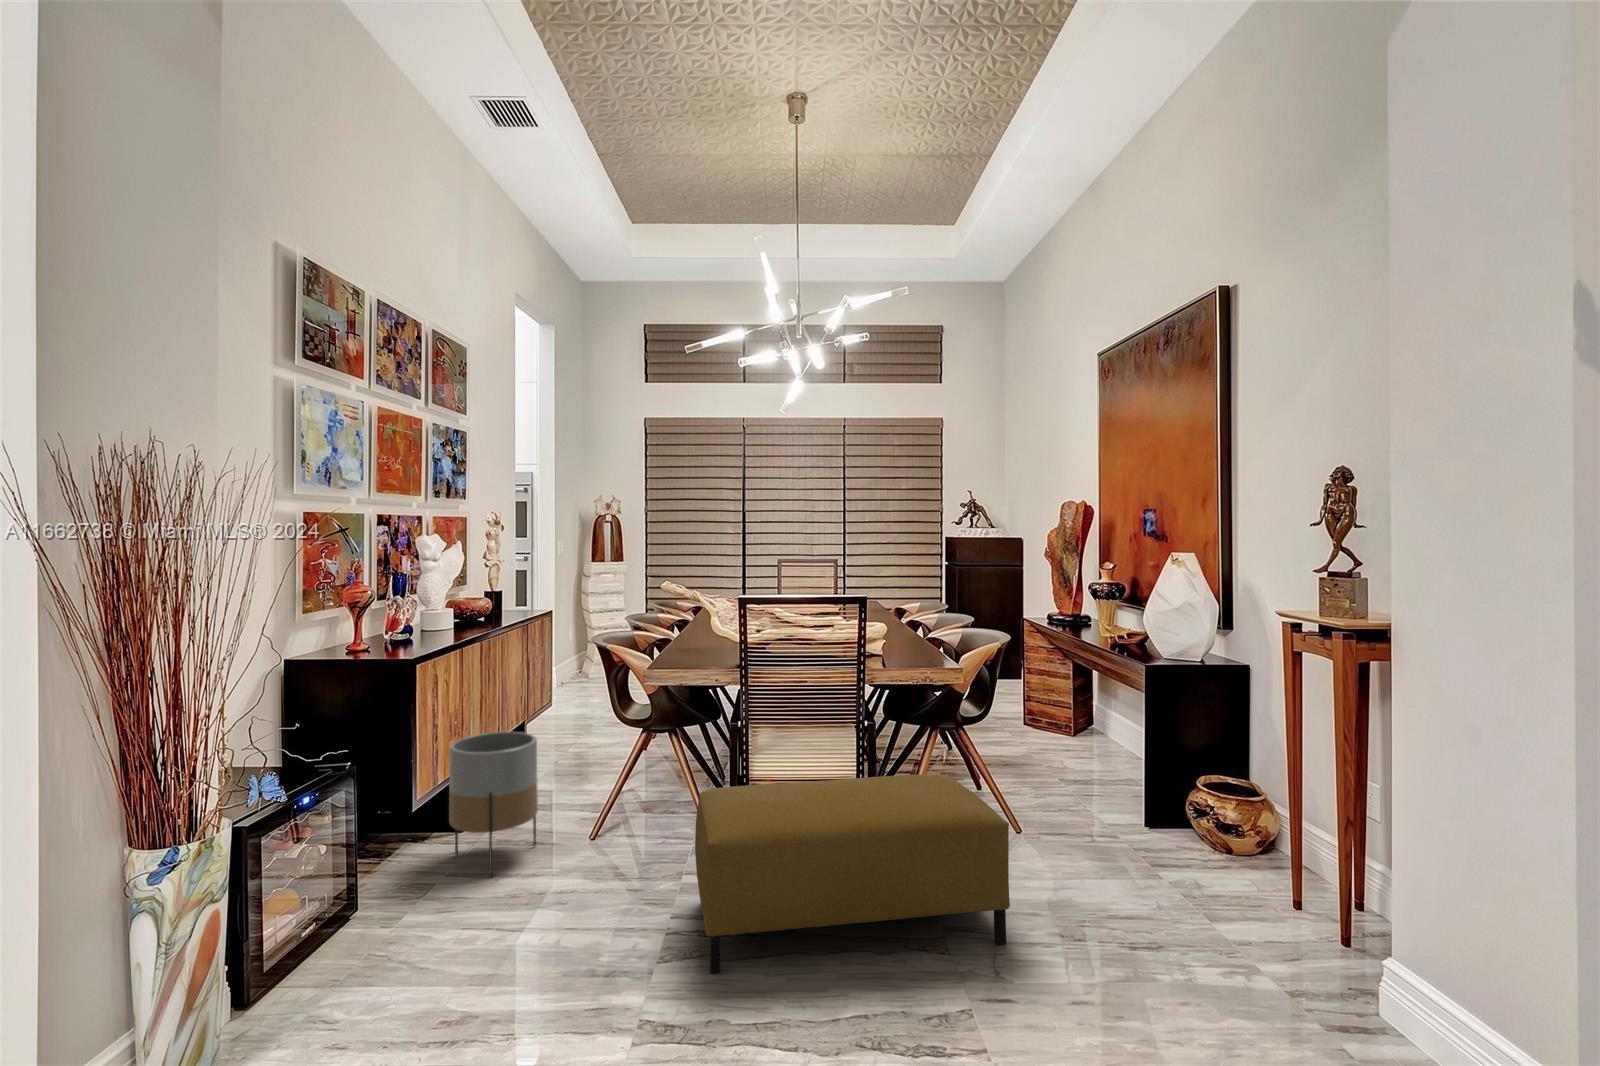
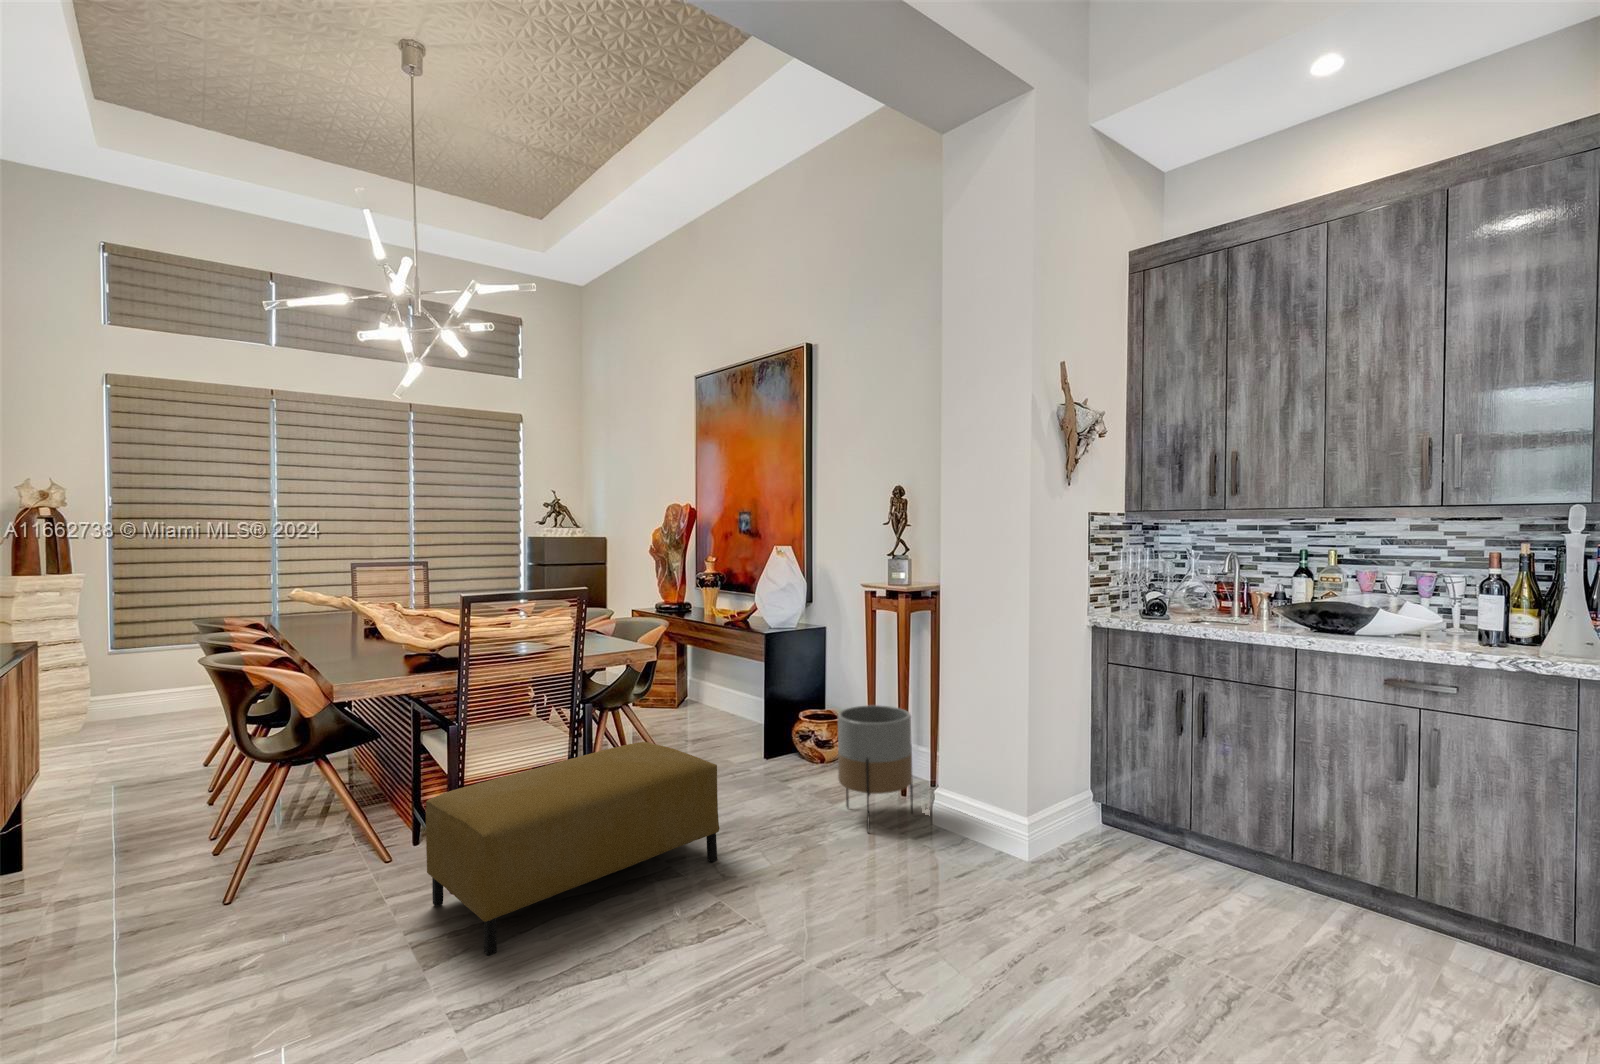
planter: present [449,732,538,877] -> present [838,705,913,833]

